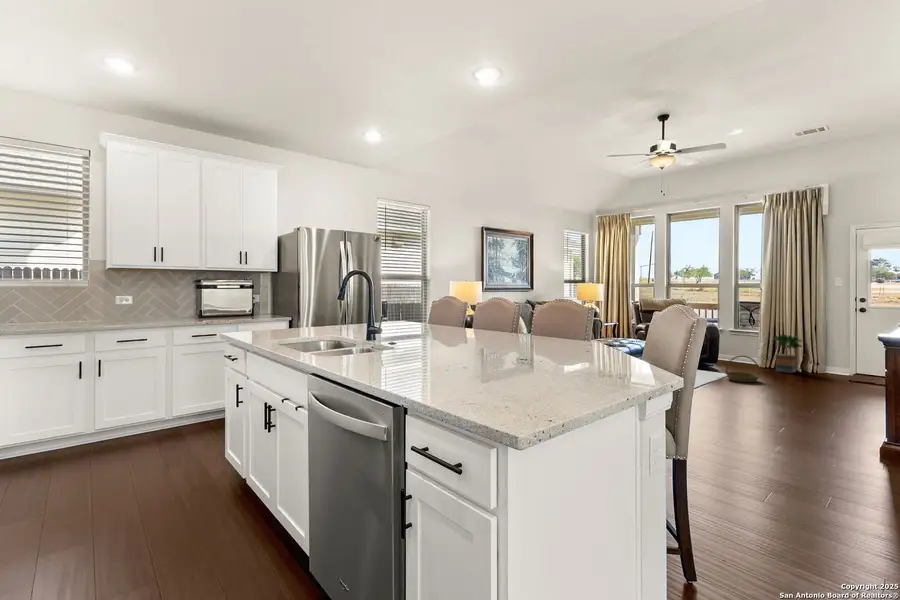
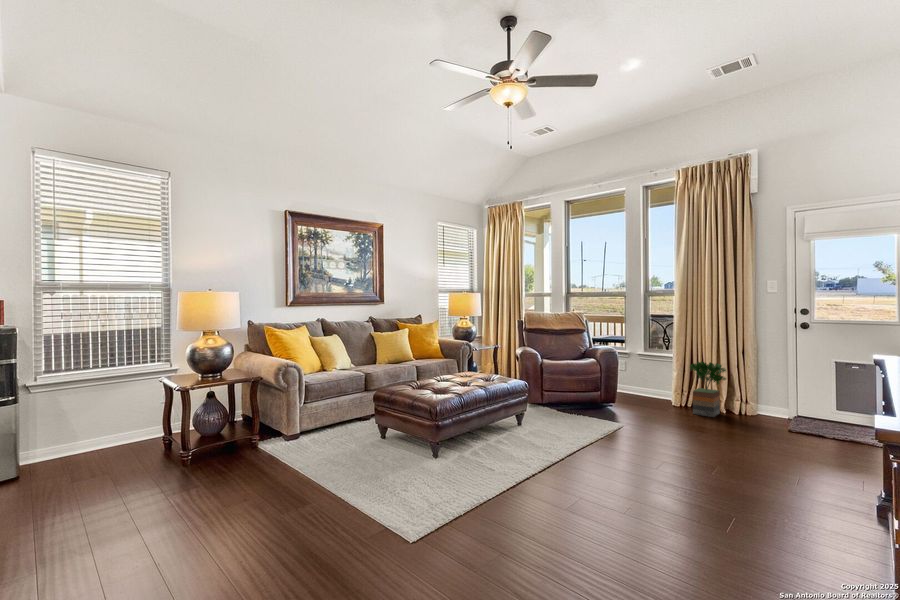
basket: present [726,356,760,382] -> none [619,400,666,442]

